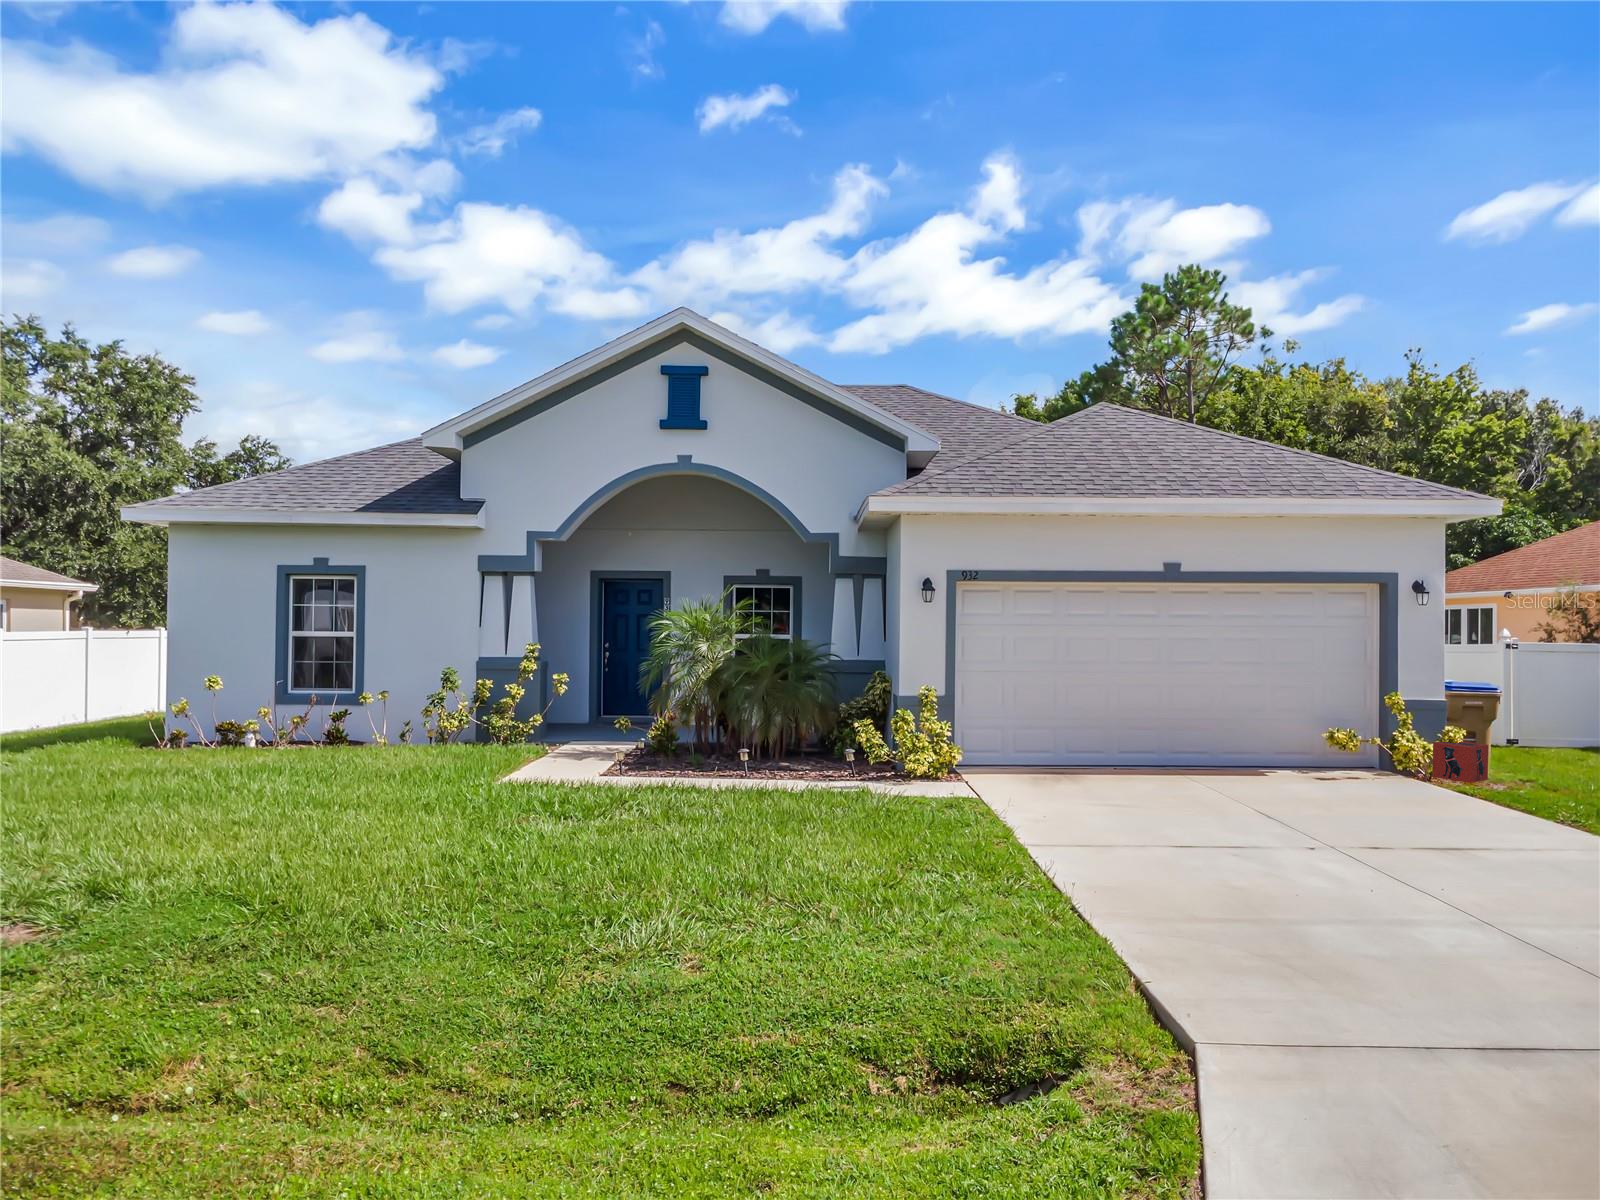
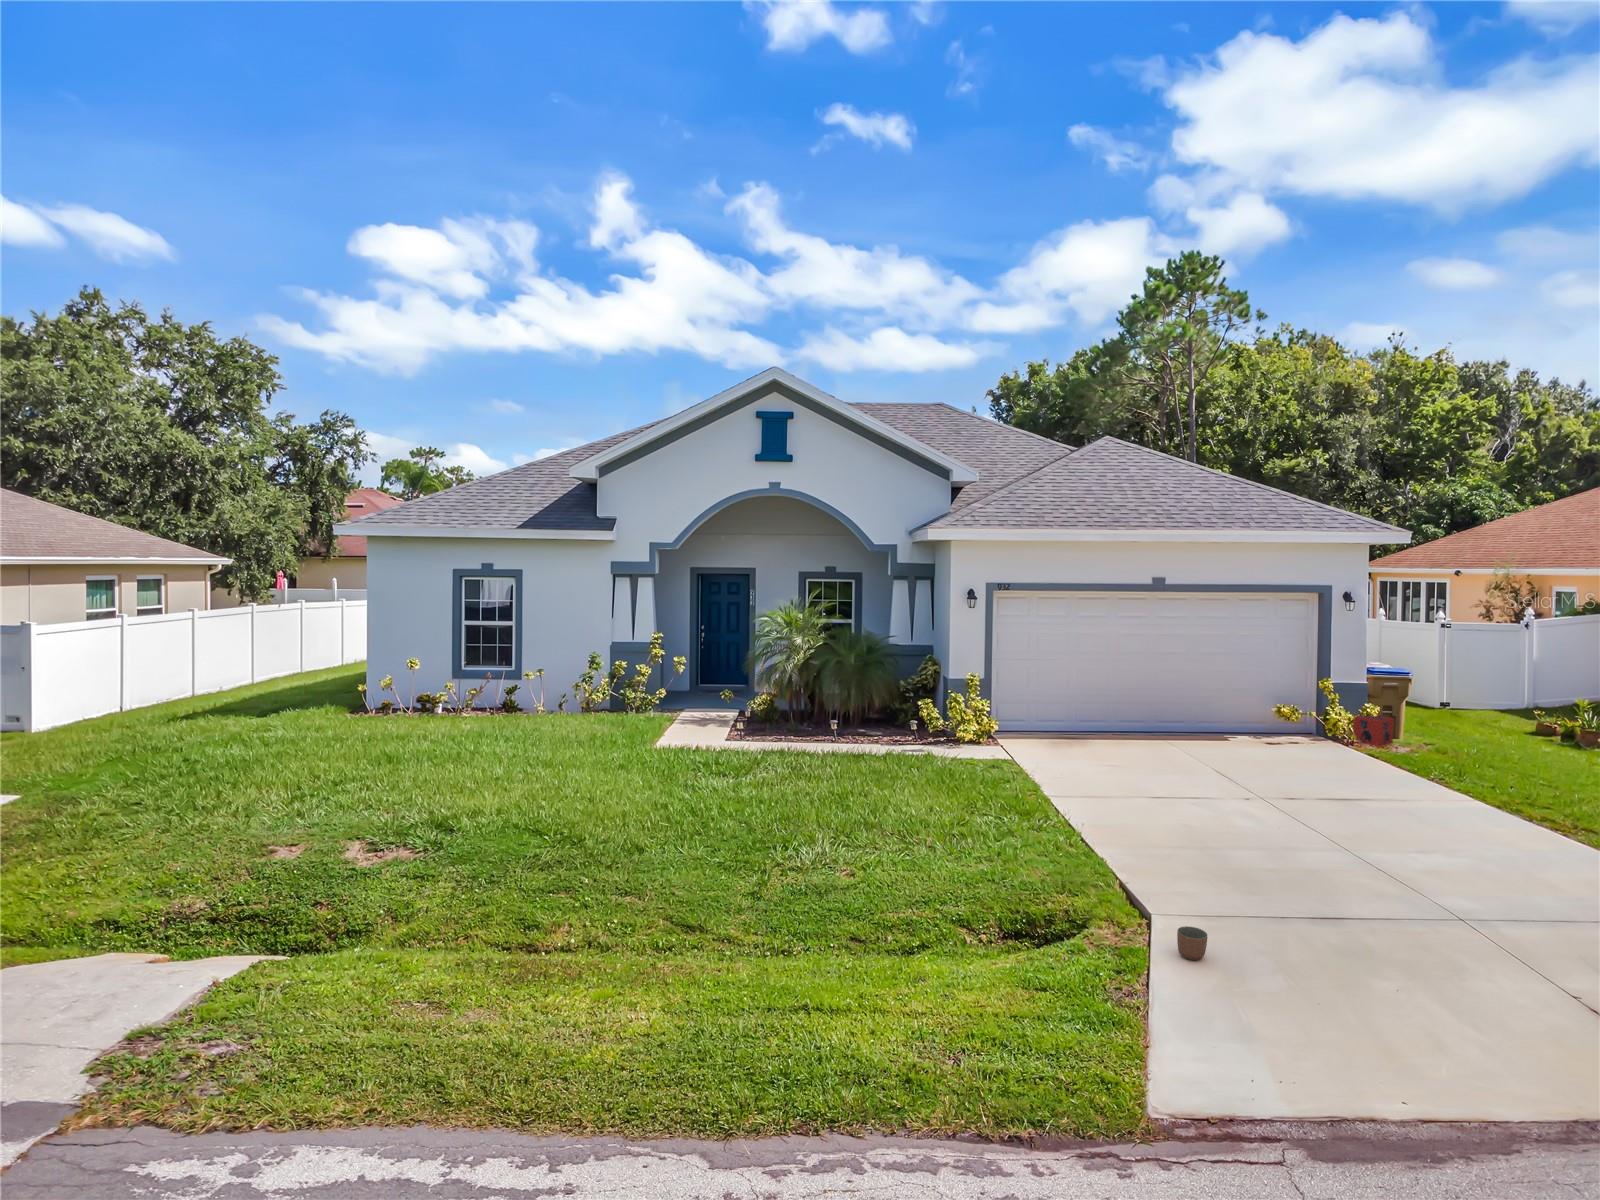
planter: none [1260,1083,1326,1161] -> present [1177,926,1207,960]

